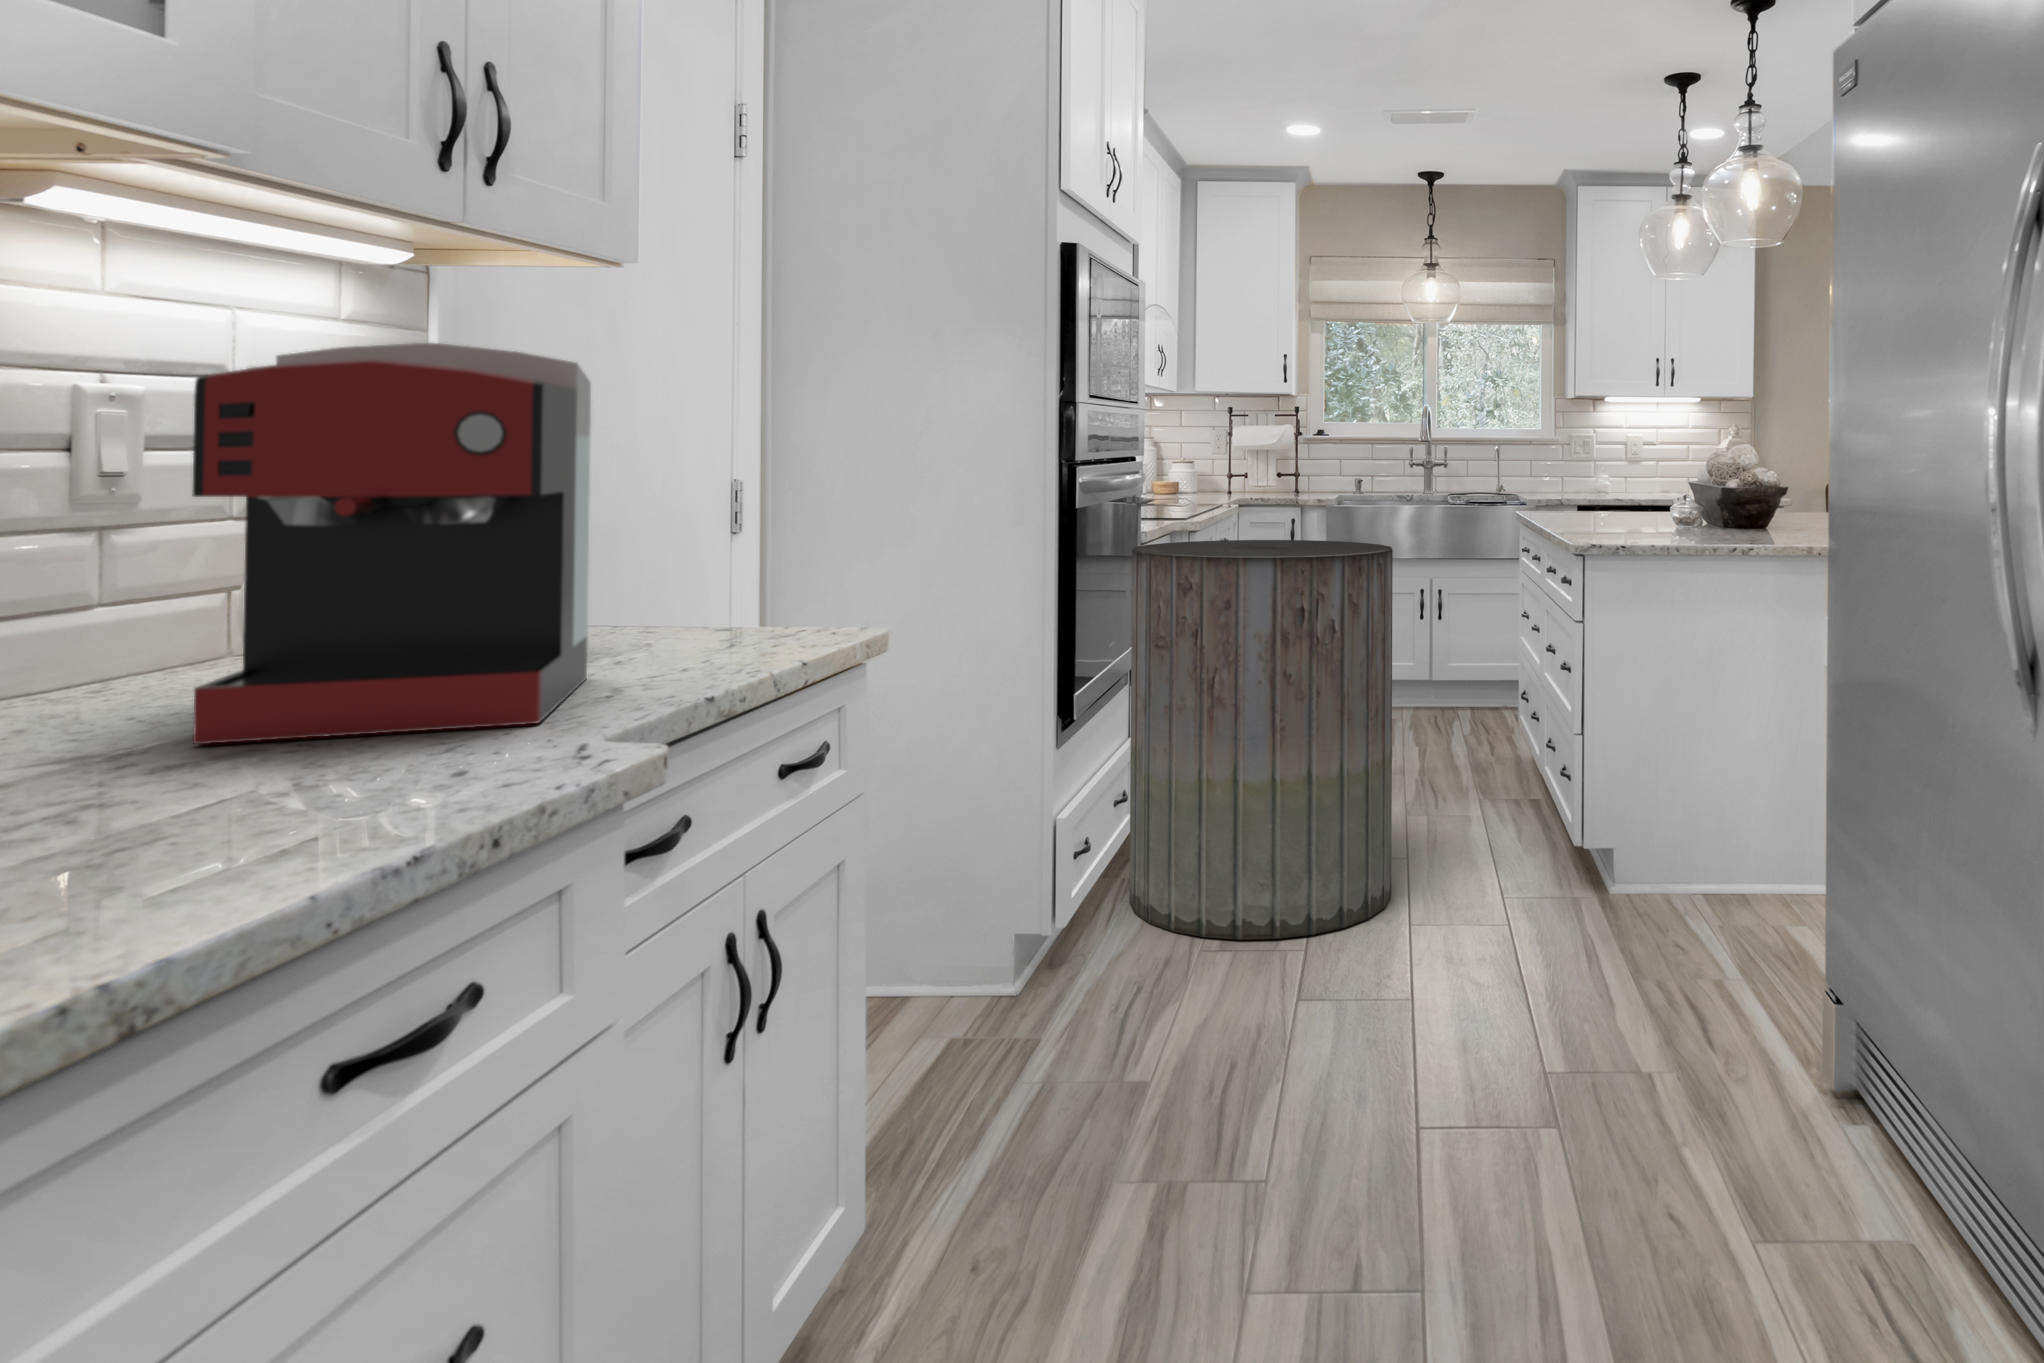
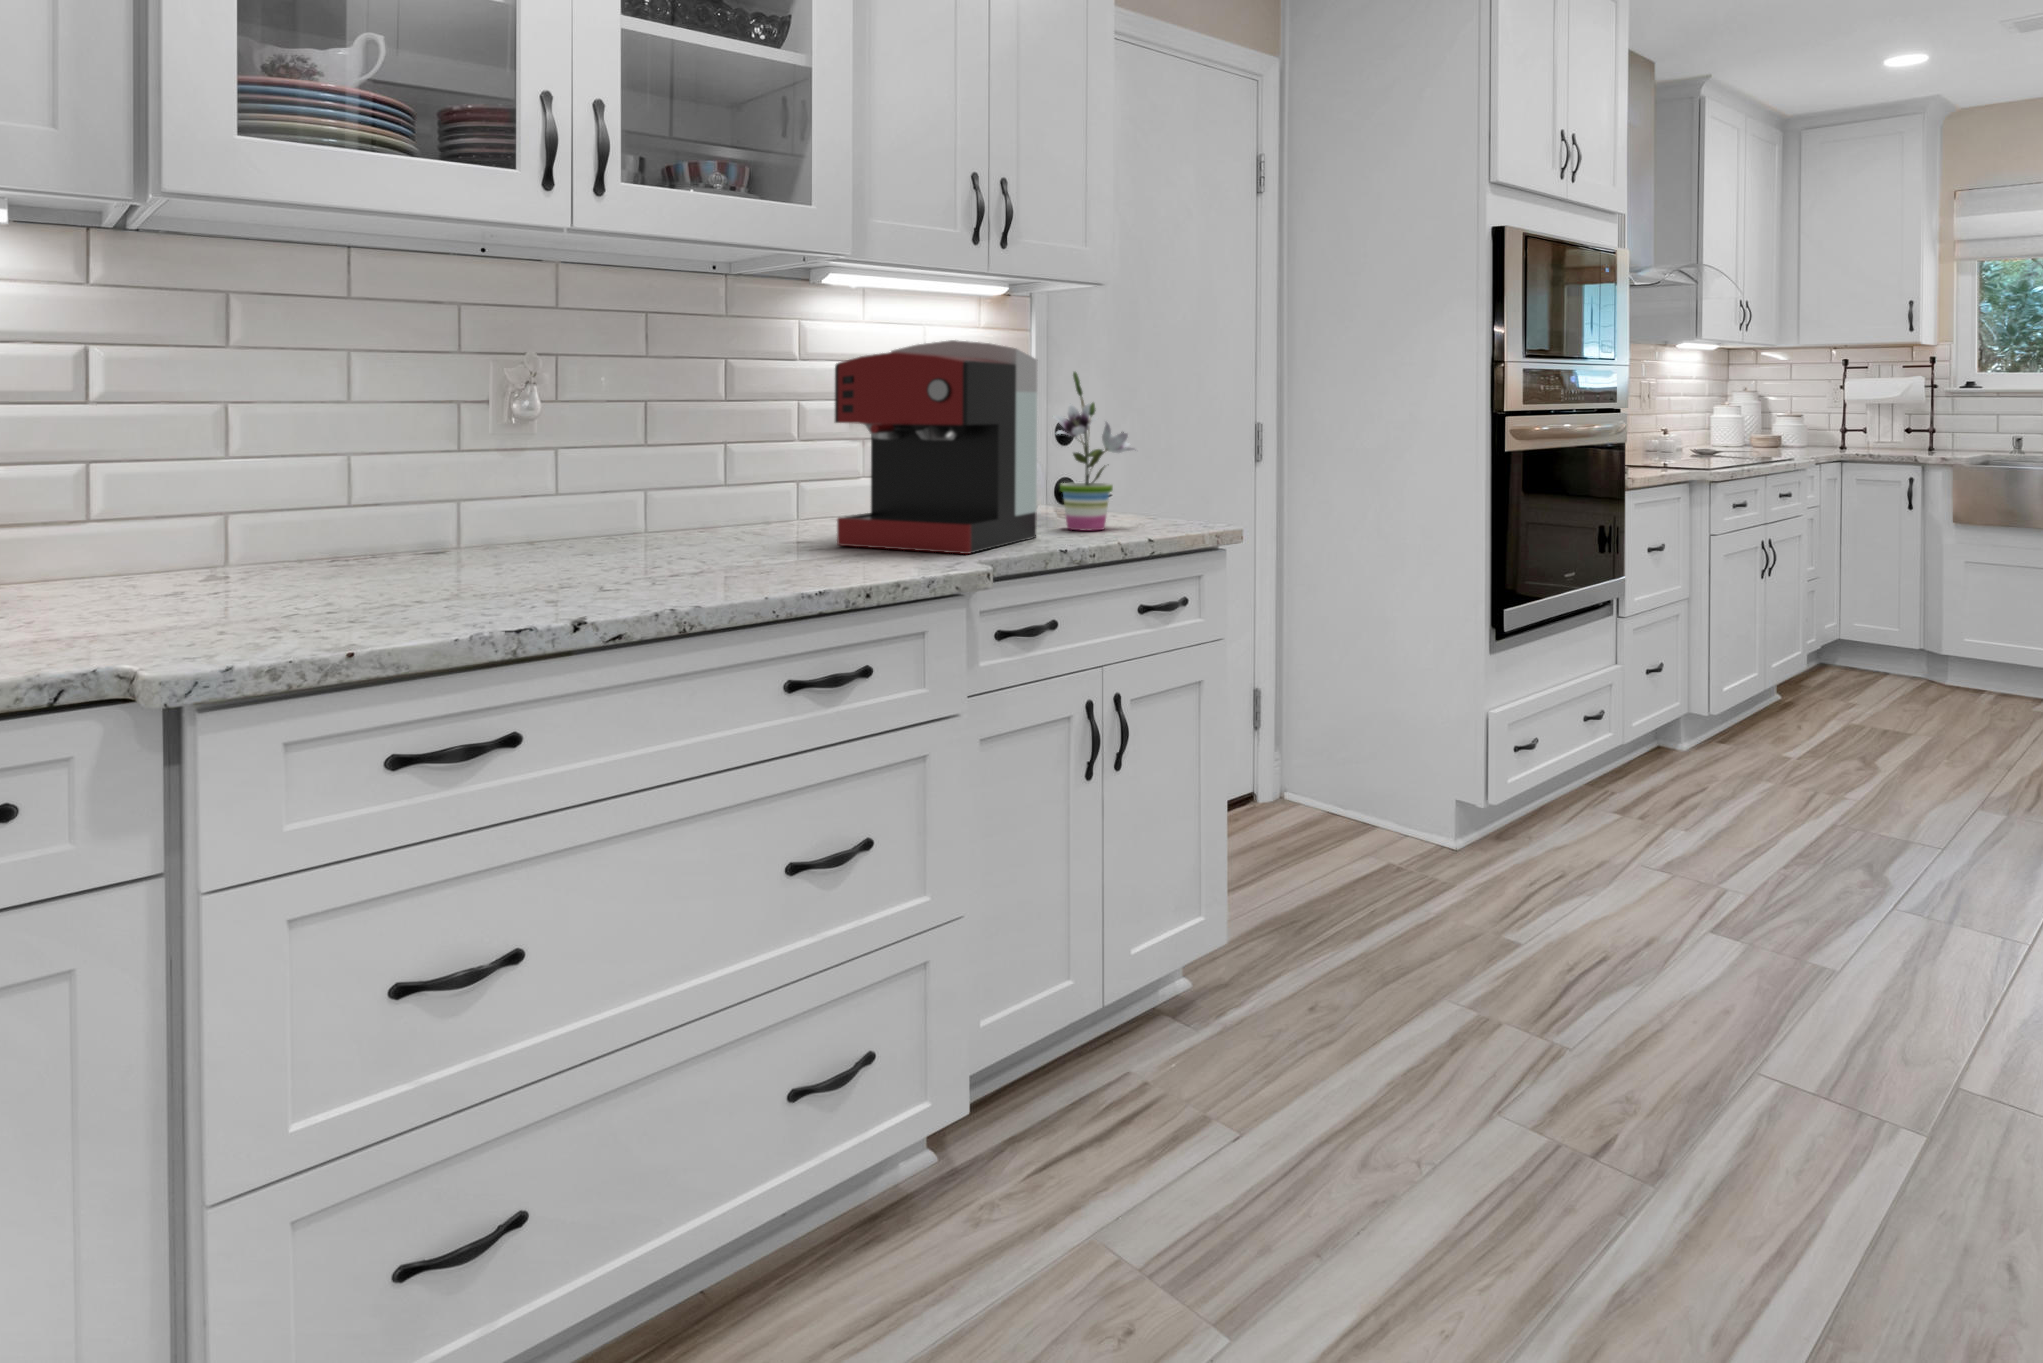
potted plant: none [590,402,726,658] -> present [1054,372,1134,530]
trash can: present [1129,540,1393,940] -> none [1602,490,1905,882]

